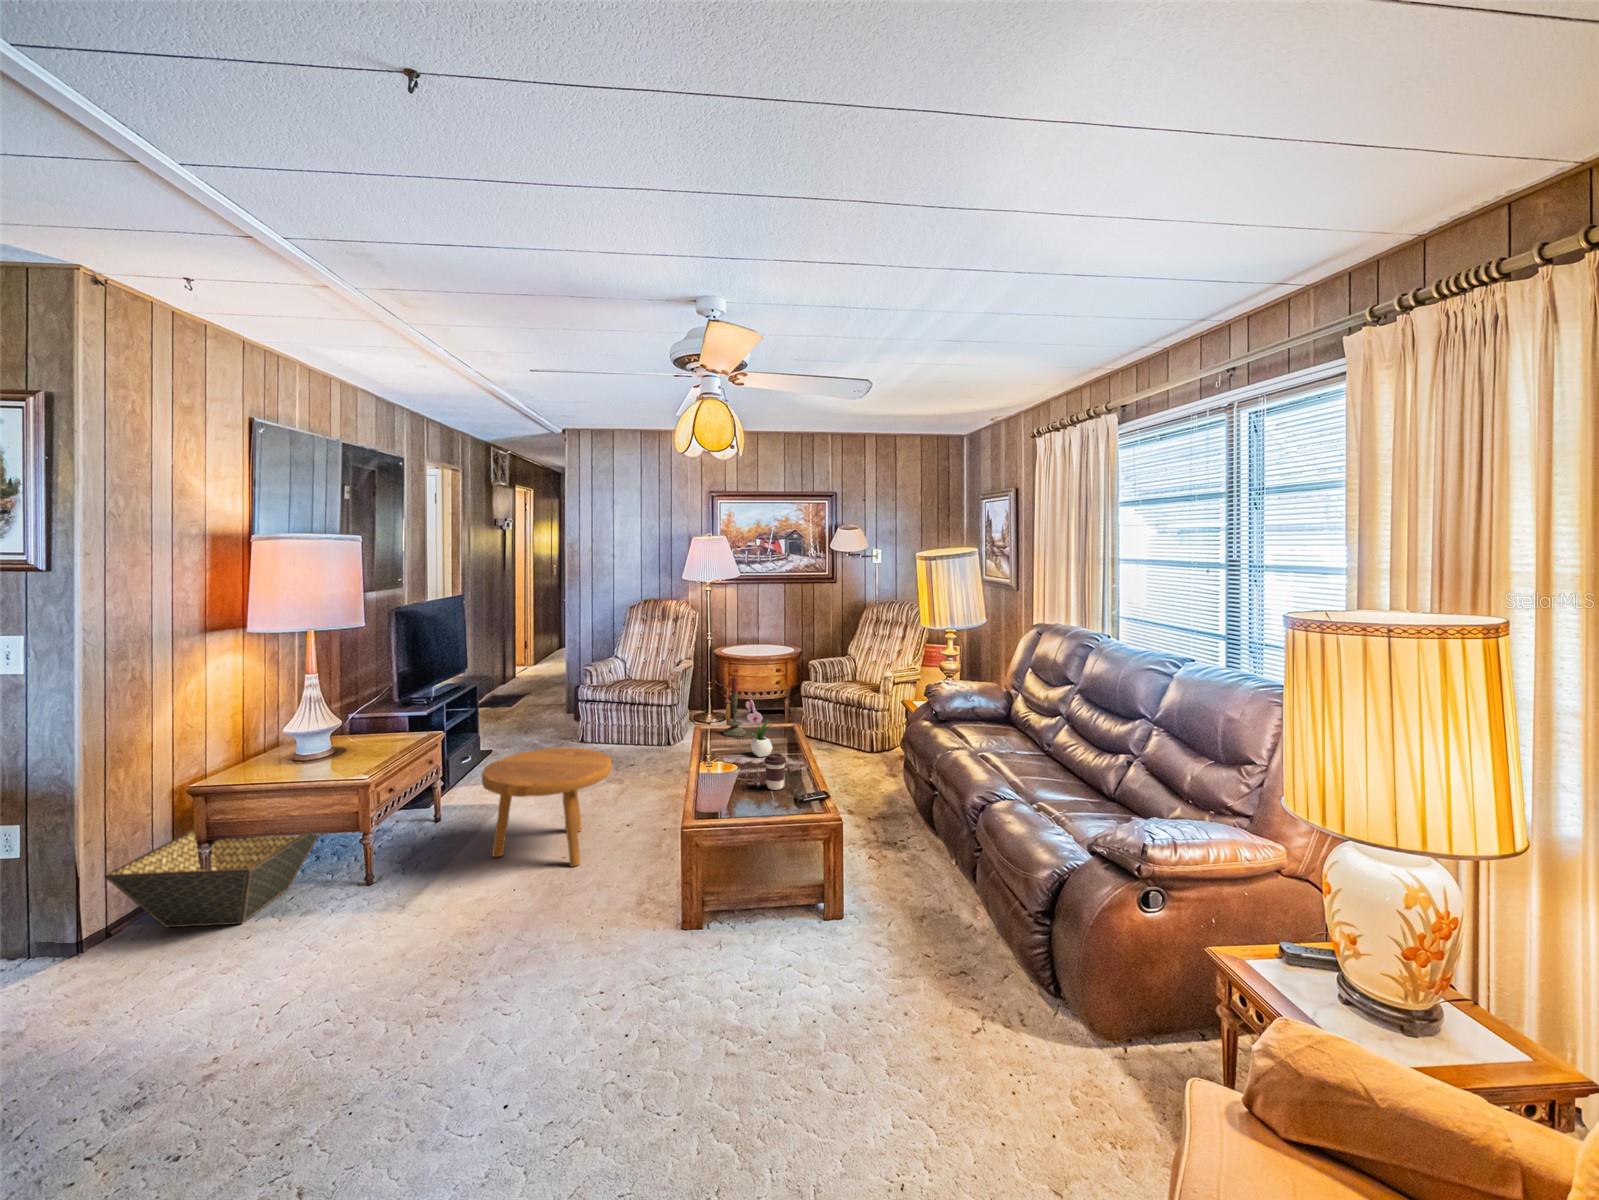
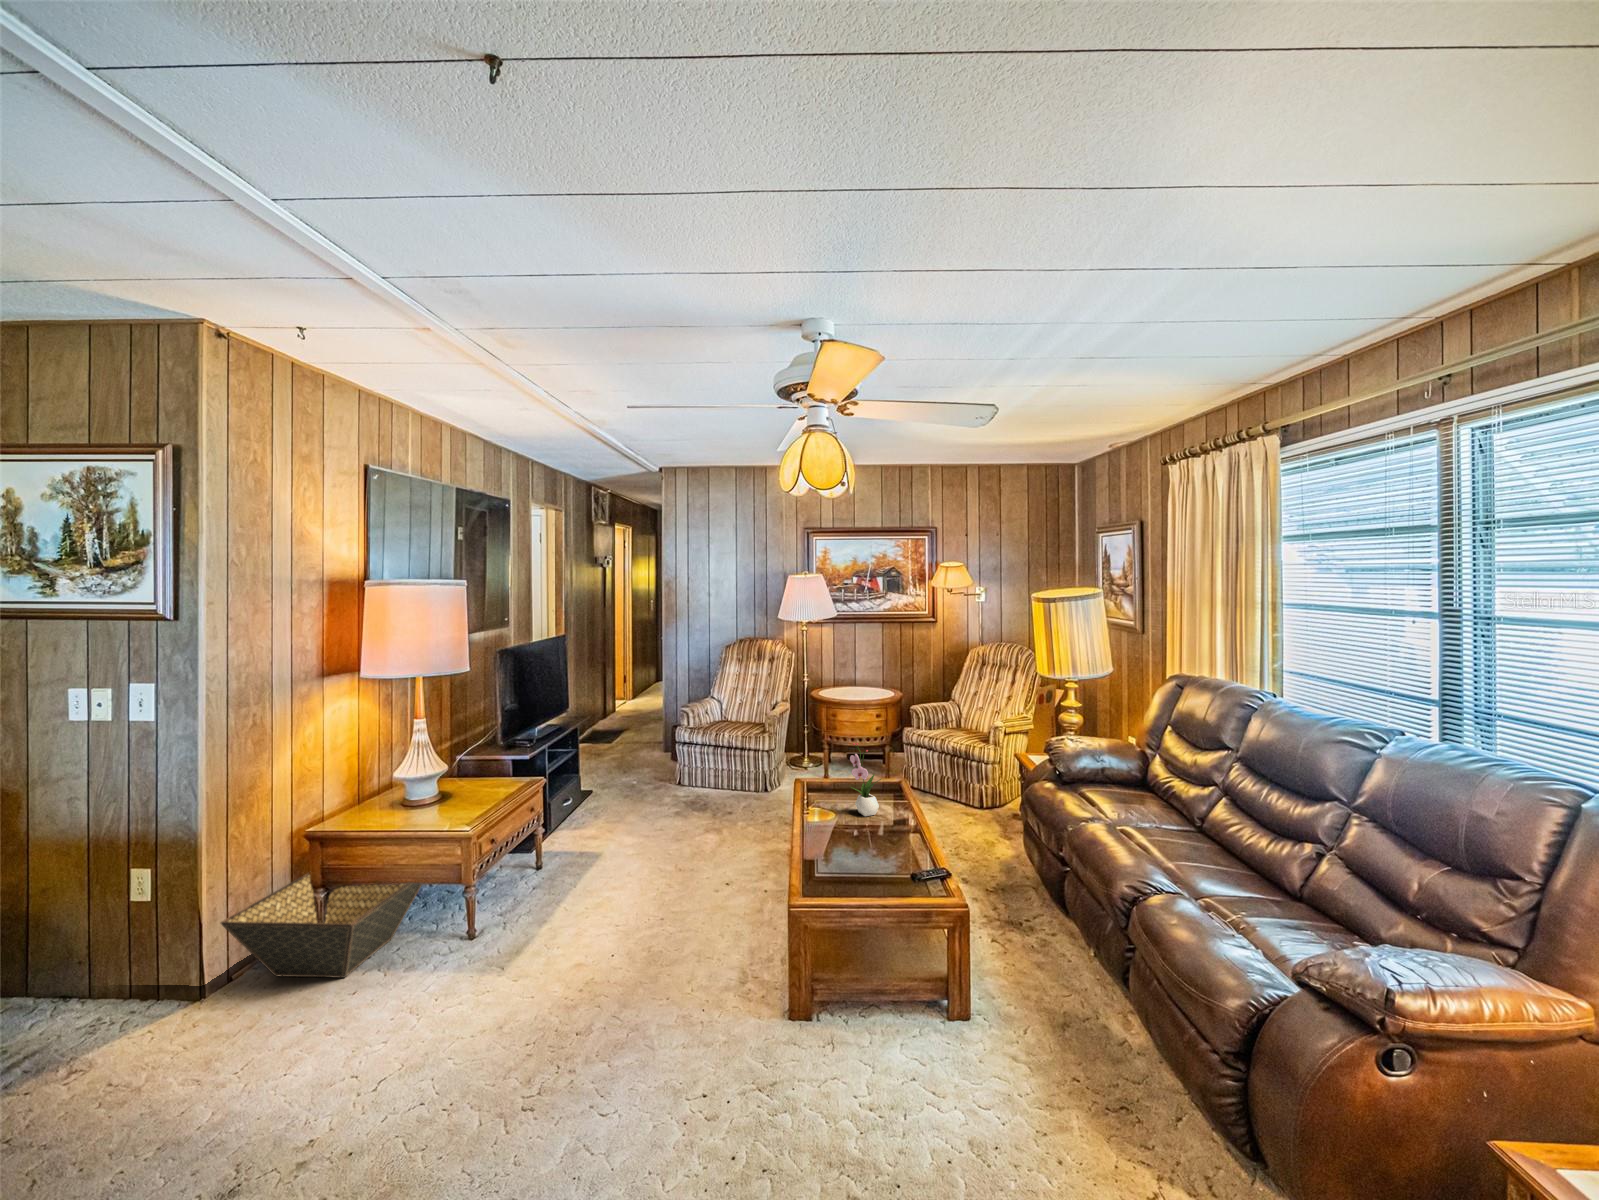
candle: present [723,677,746,737] -> none [824,725,848,790]
footstool: present [482,748,612,866] -> none [580,798,710,931]
coffee cup: present [764,753,786,790] -> none [874,818,898,859]

